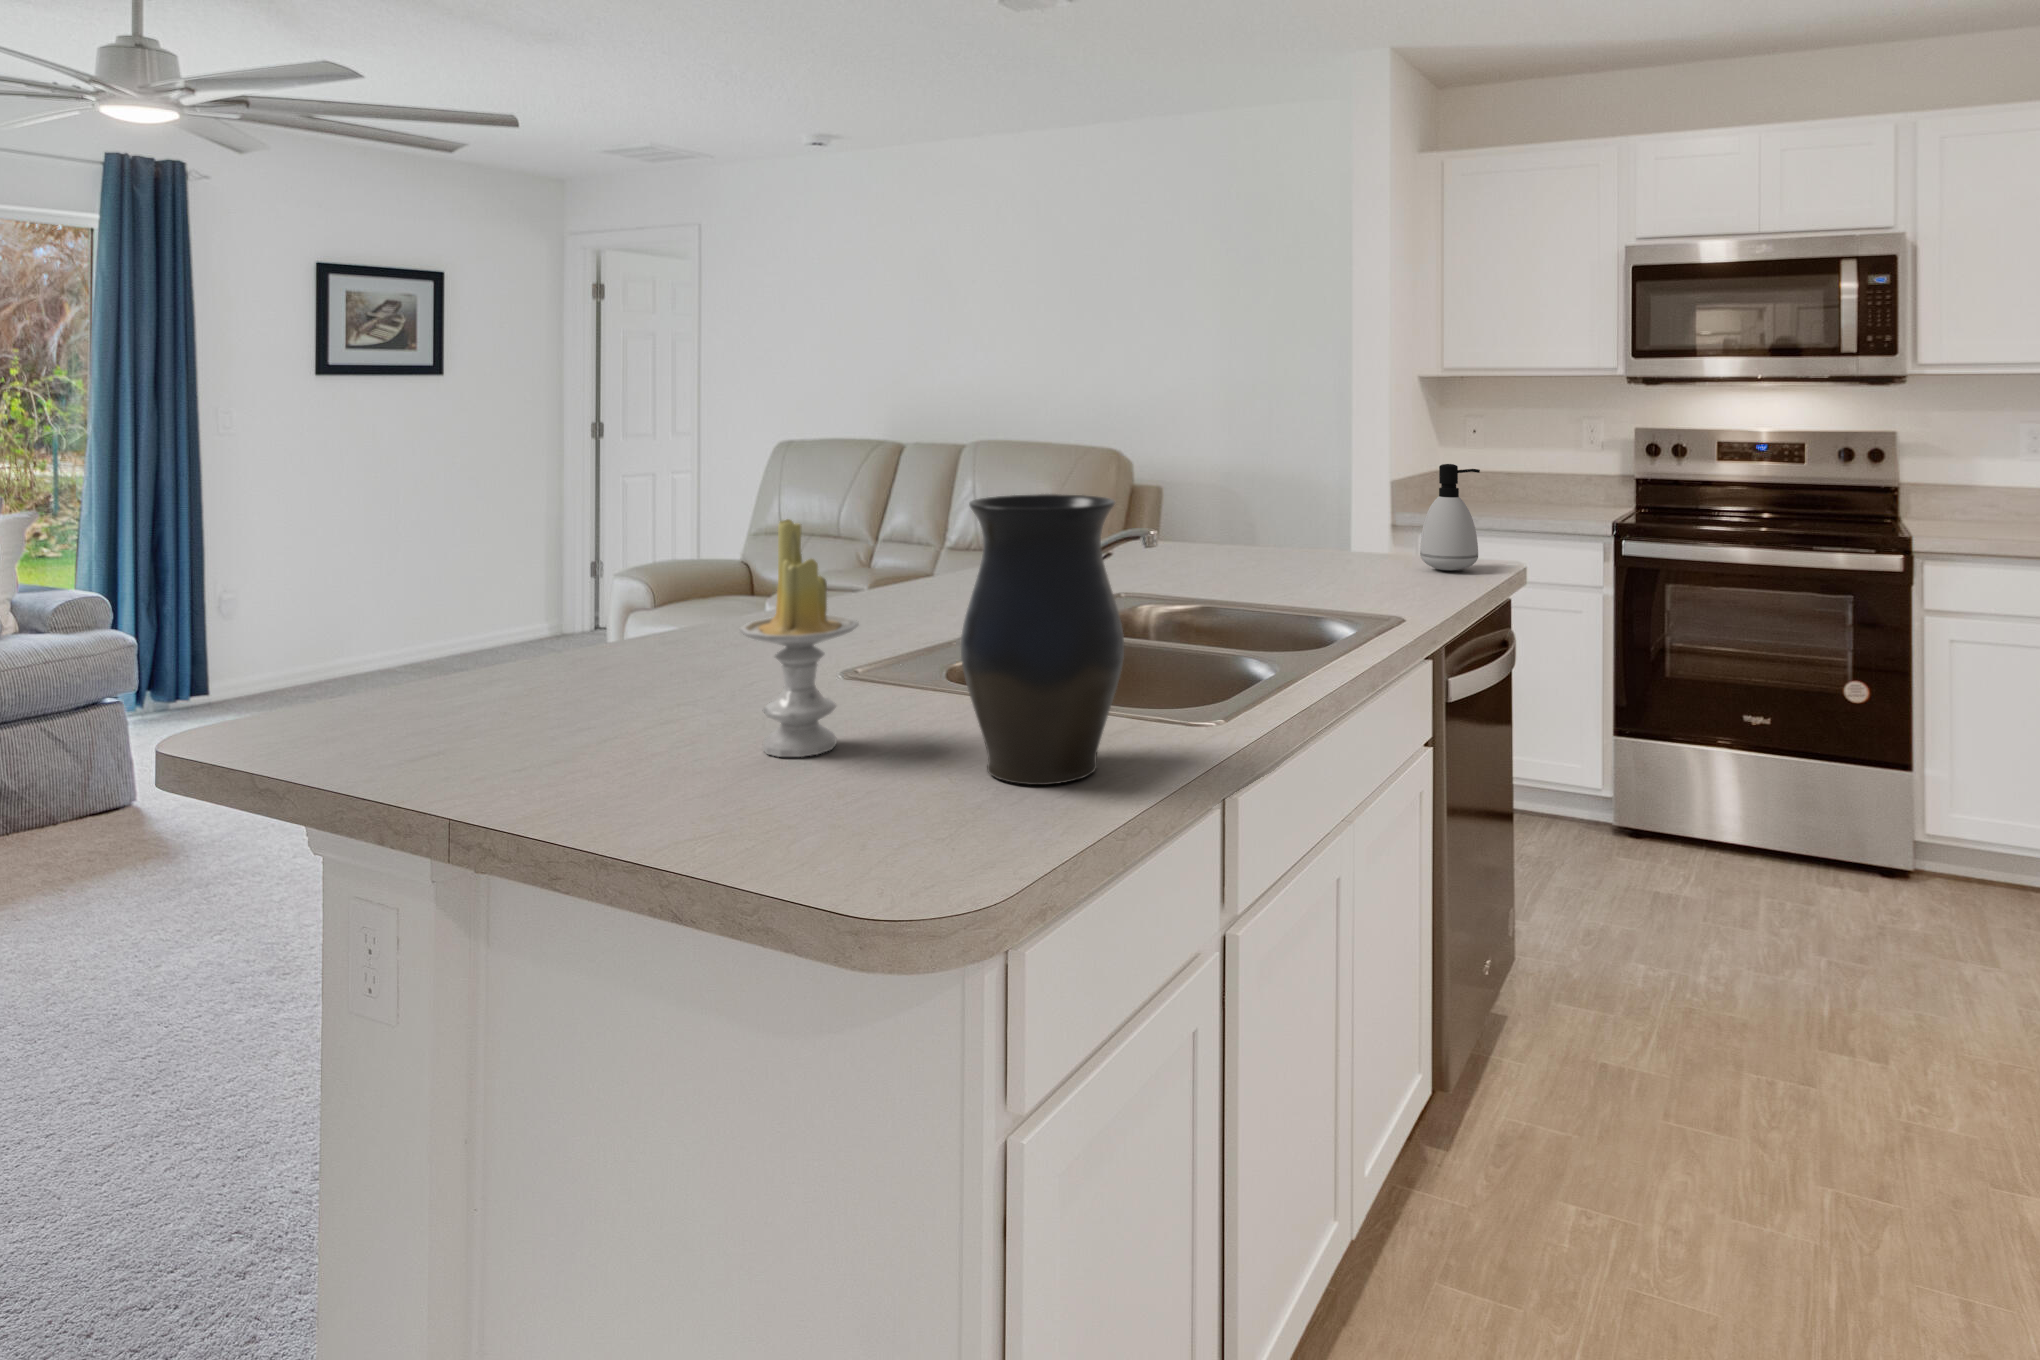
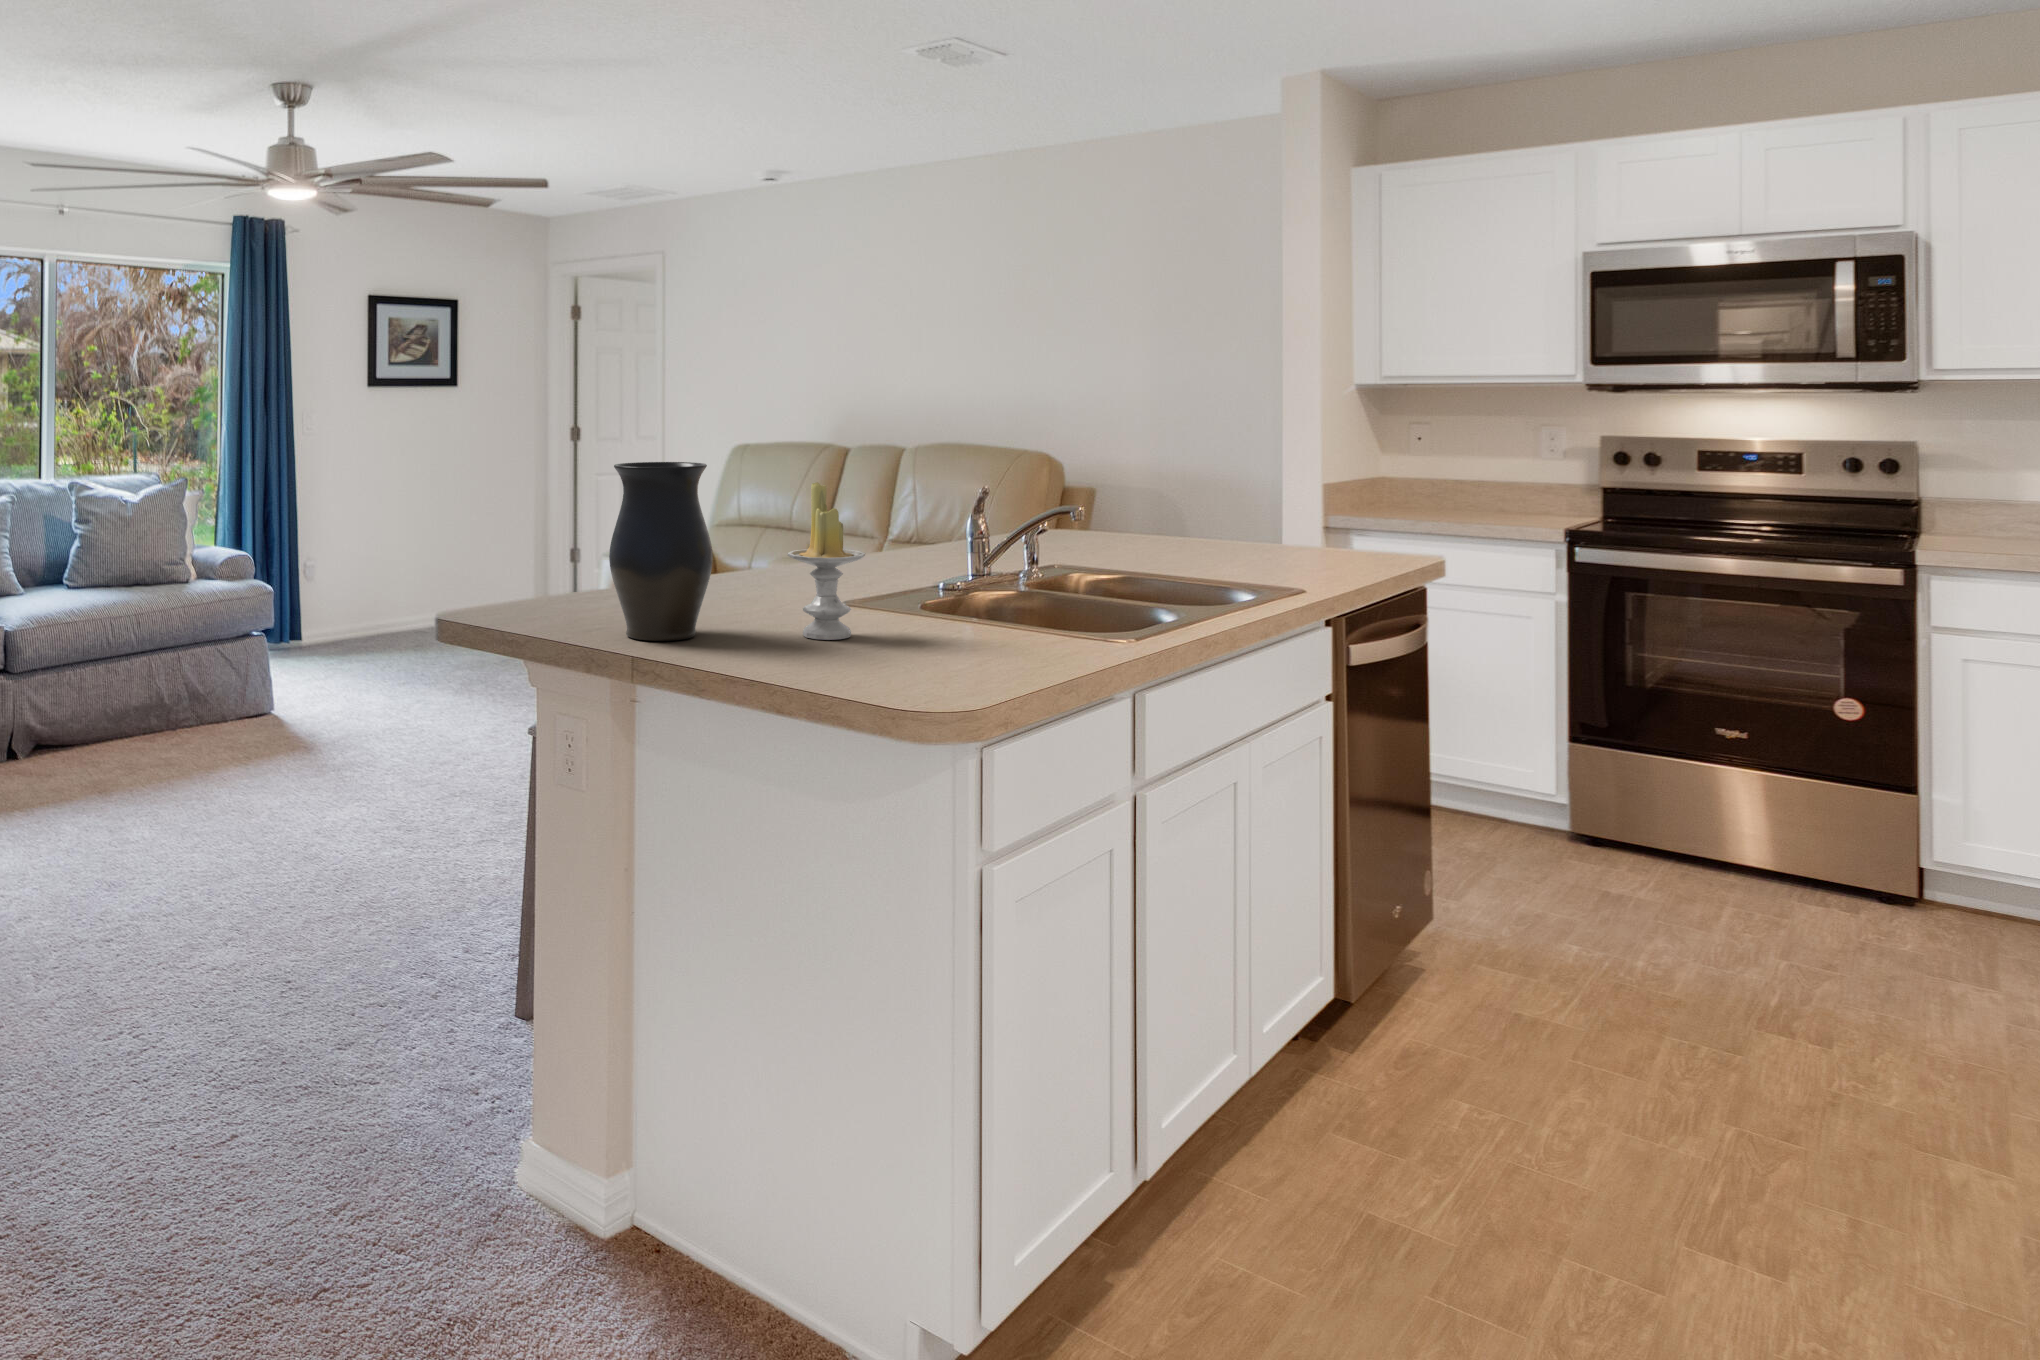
soap dispenser: present [1420,464,1480,571] -> none [1333,463,1391,559]
vase: present [961,494,1124,785] -> present [609,462,713,641]

